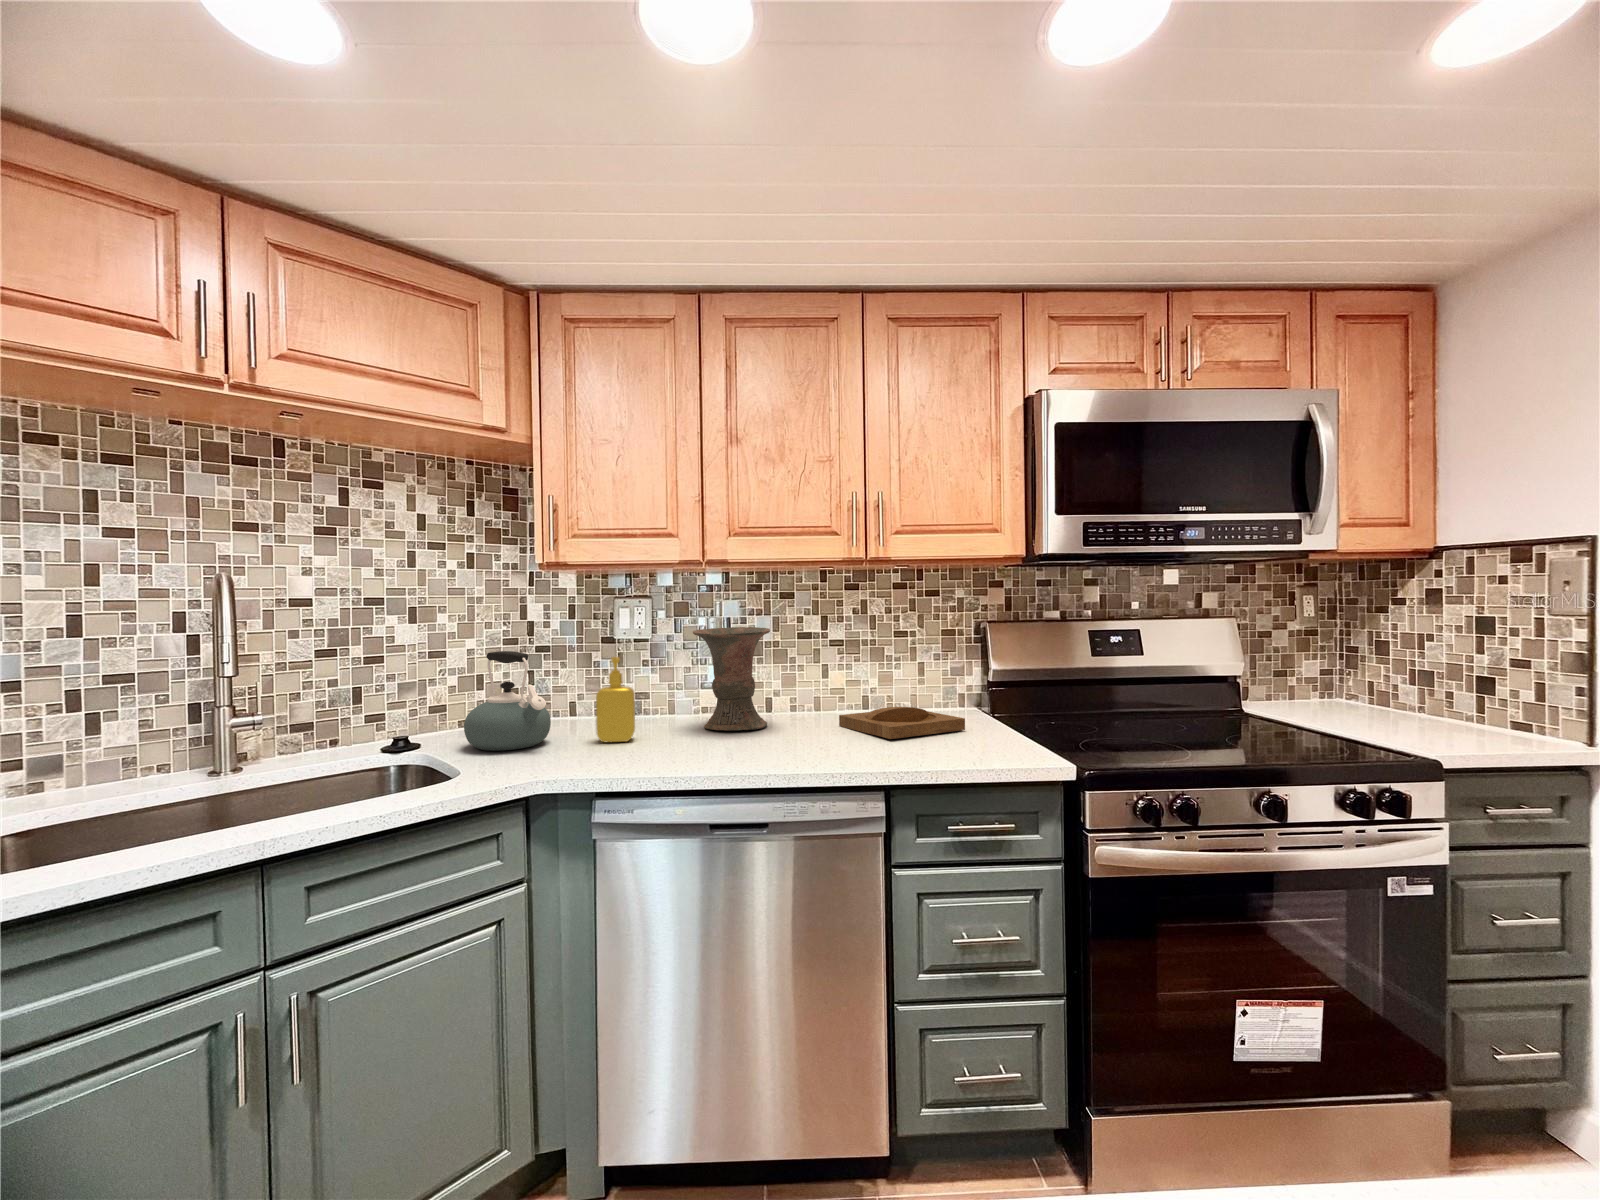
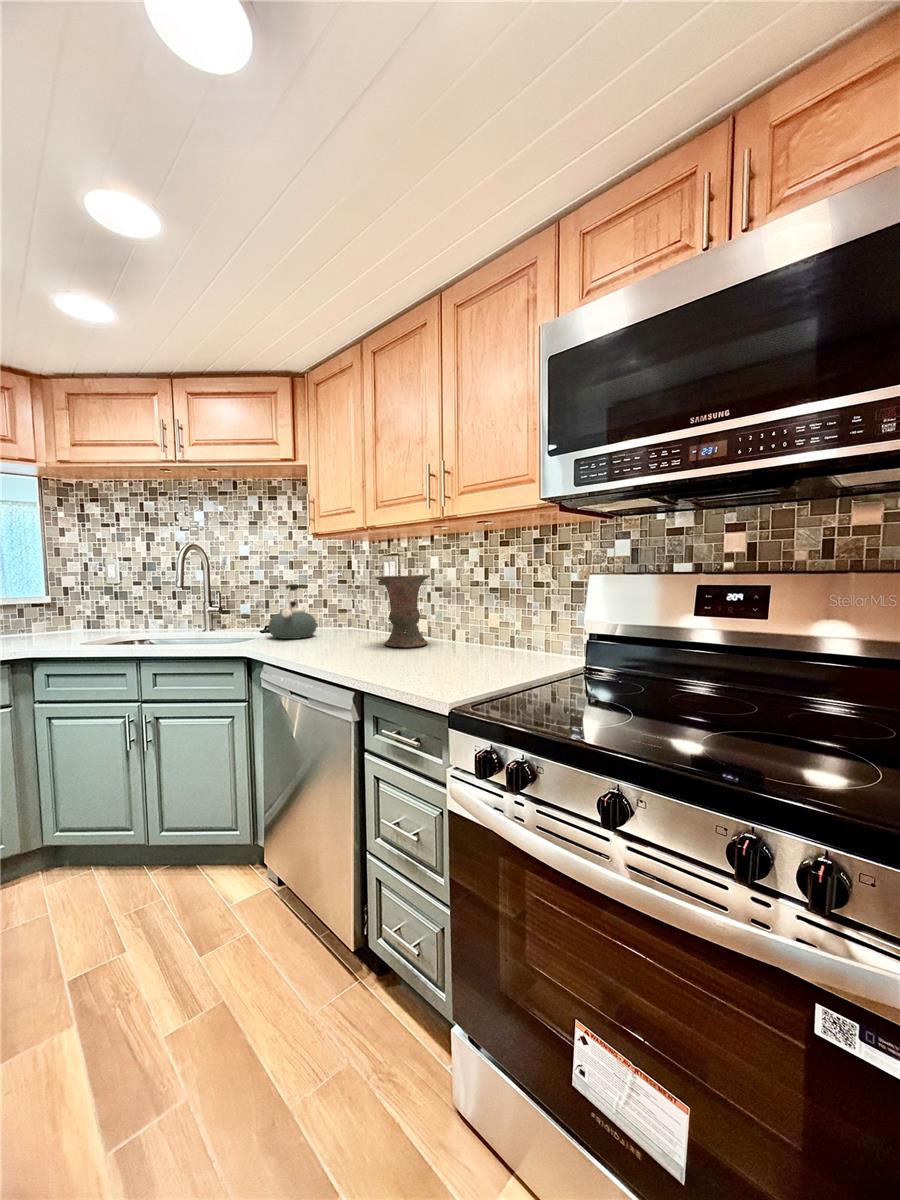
soap dispenser: present [596,657,635,742] -> none [318,590,343,643]
tray: present [839,707,965,739] -> none [434,644,528,672]

